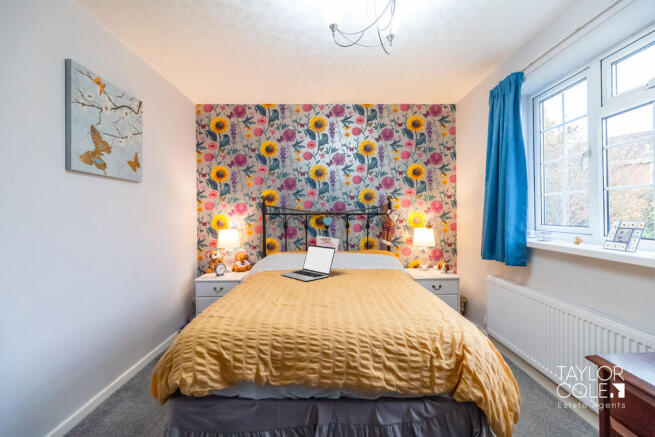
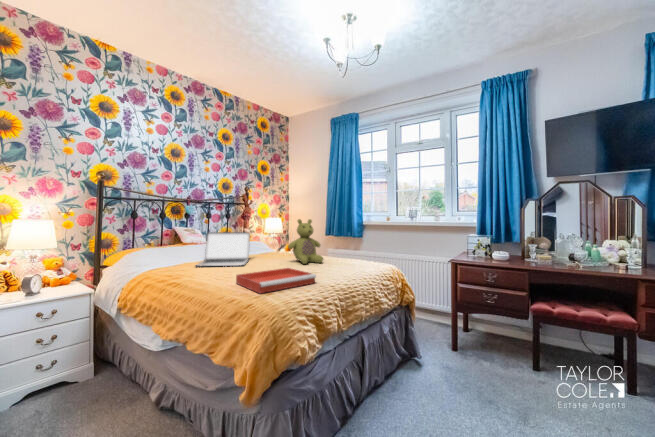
stuffed bear: none [348,238,390,295] -> present [288,219,323,264]
tray: none [215,290,295,318] -> present [236,268,316,293]

